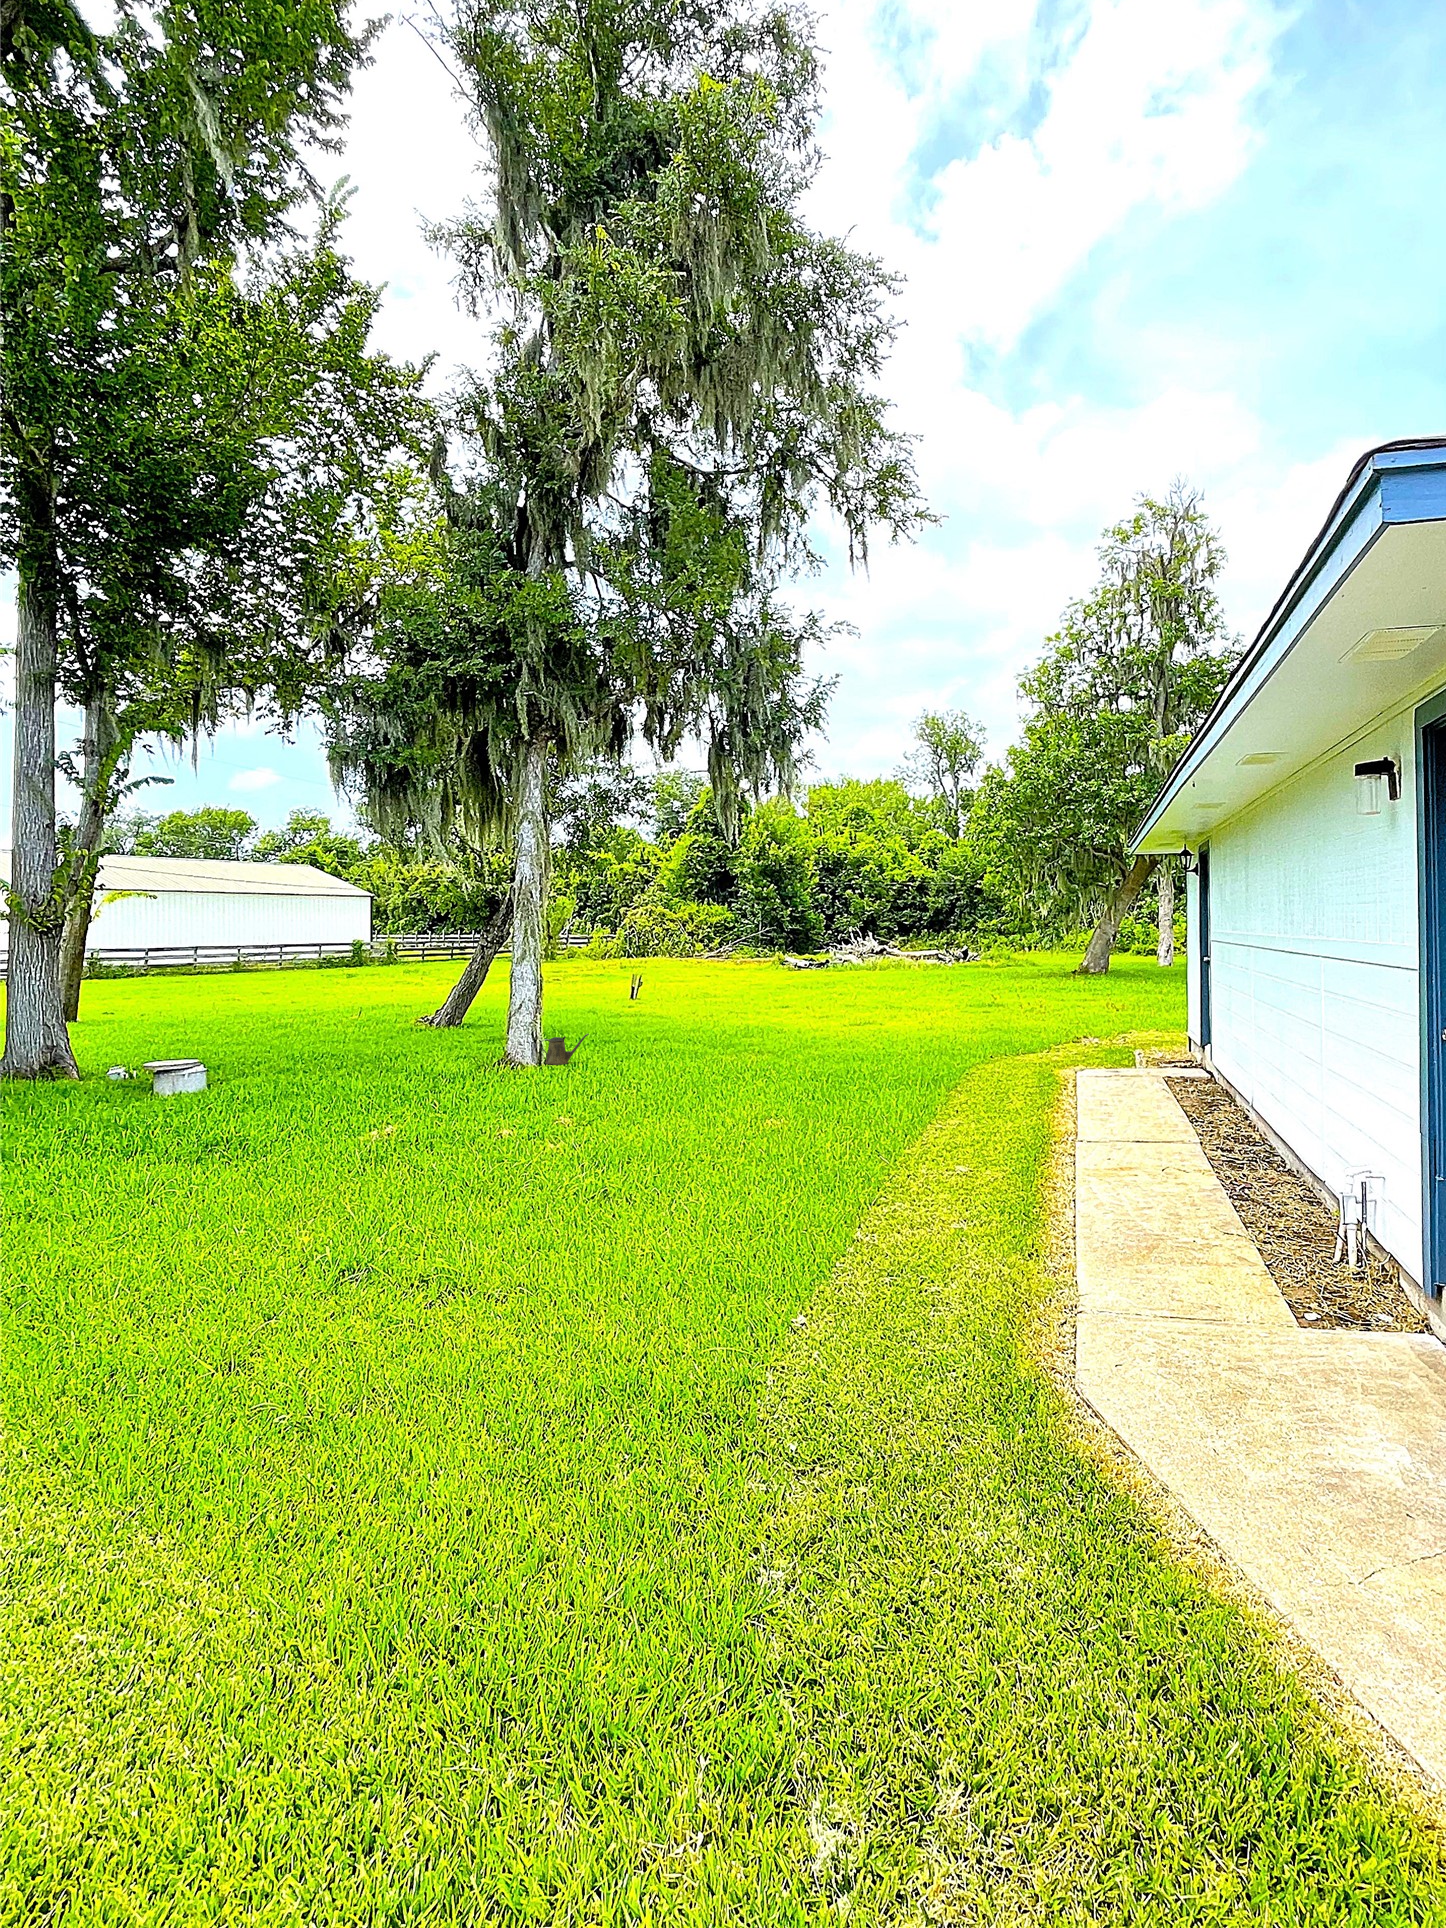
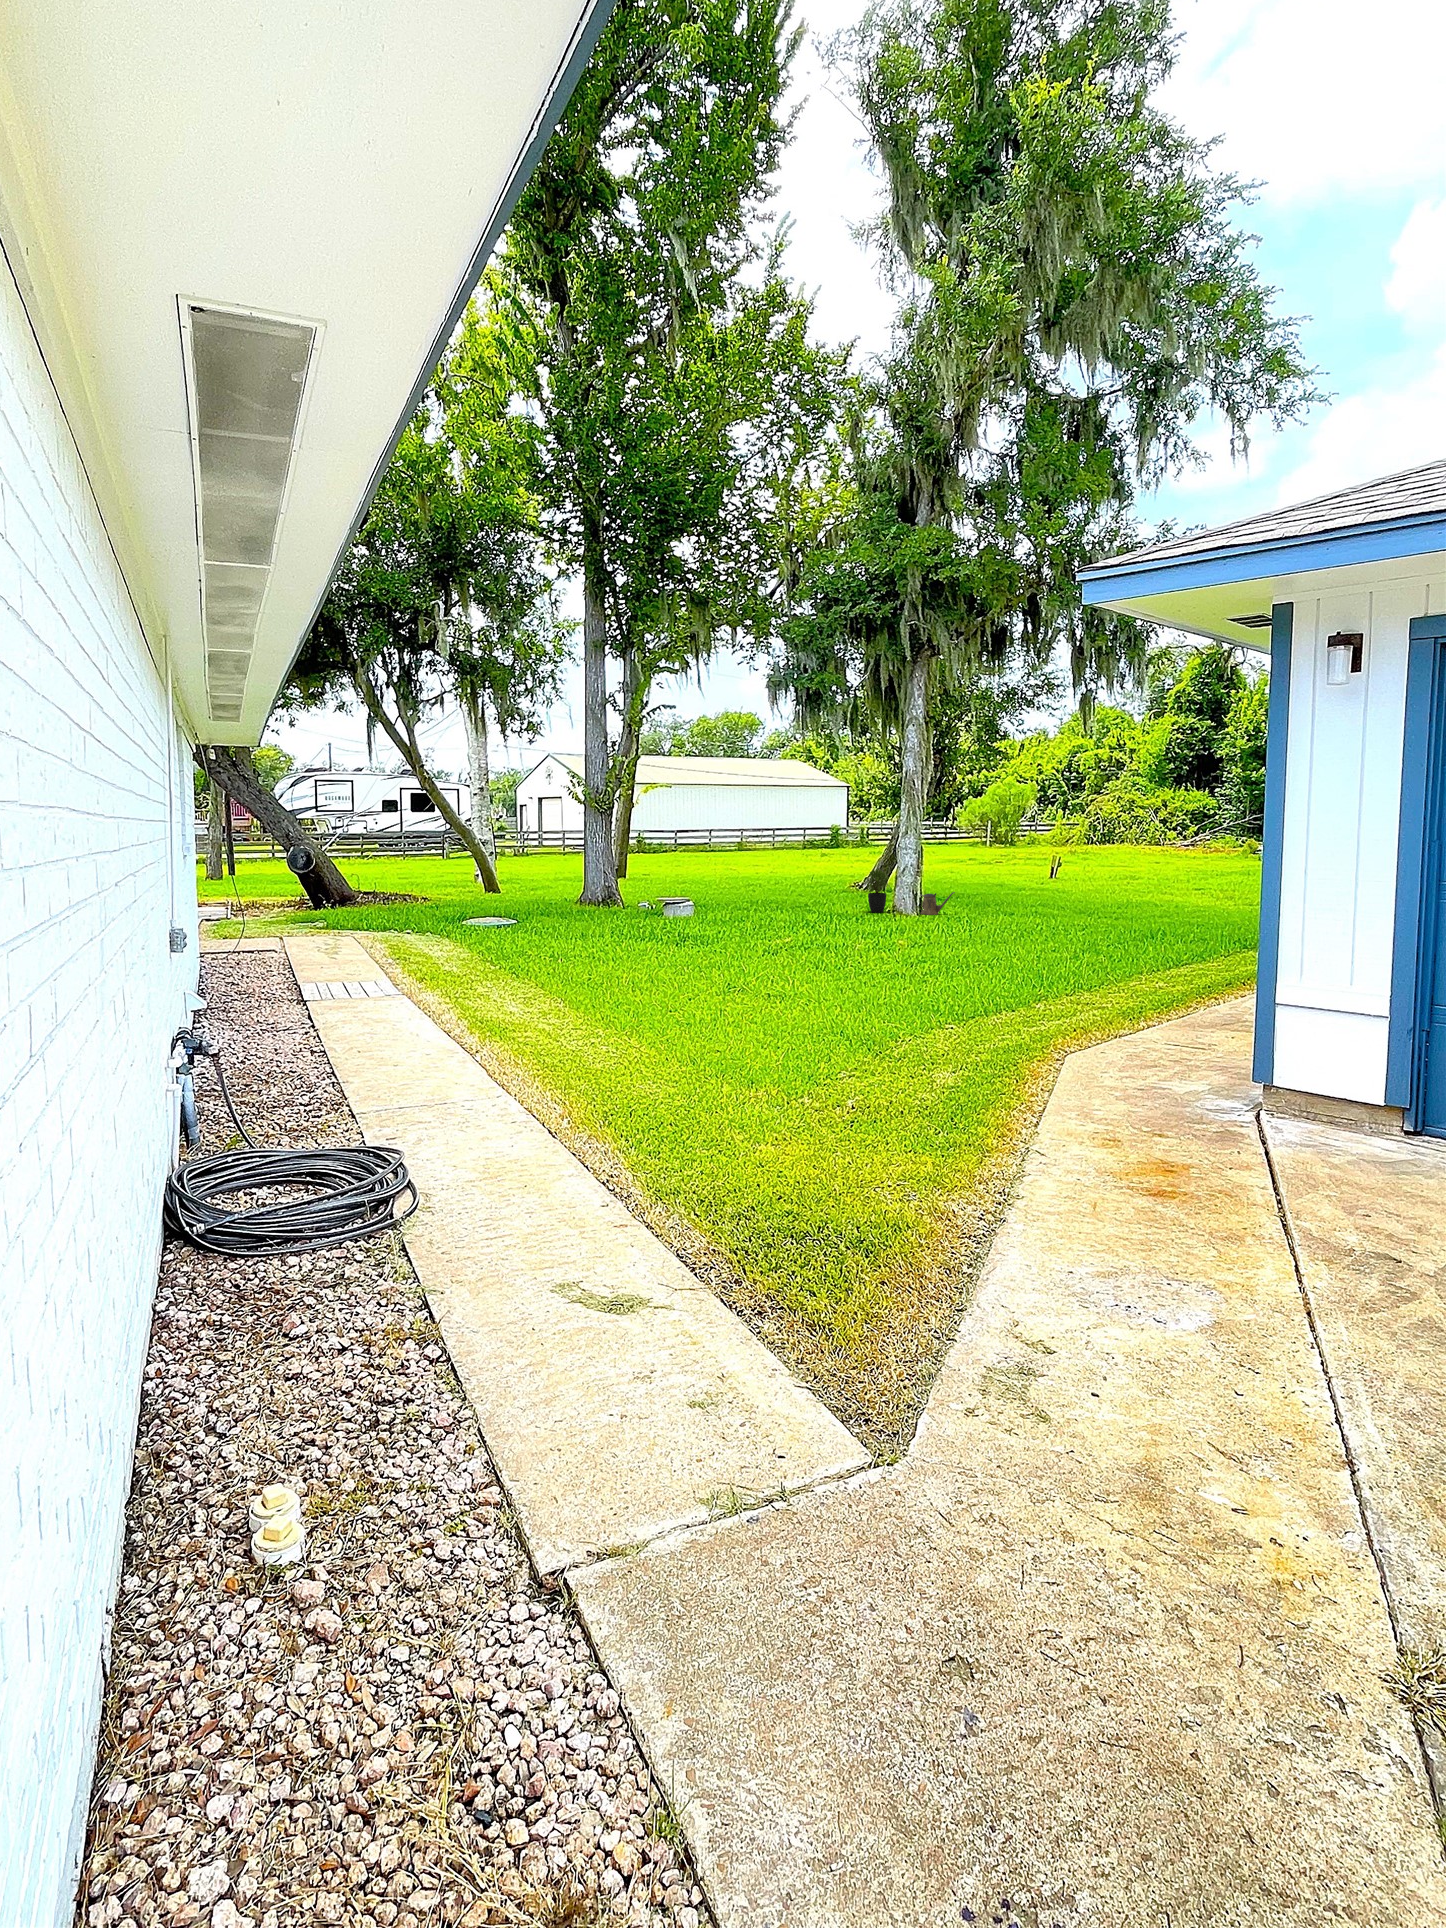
potted plant: none [469,1007,508,1066] -> present [866,868,890,913]

